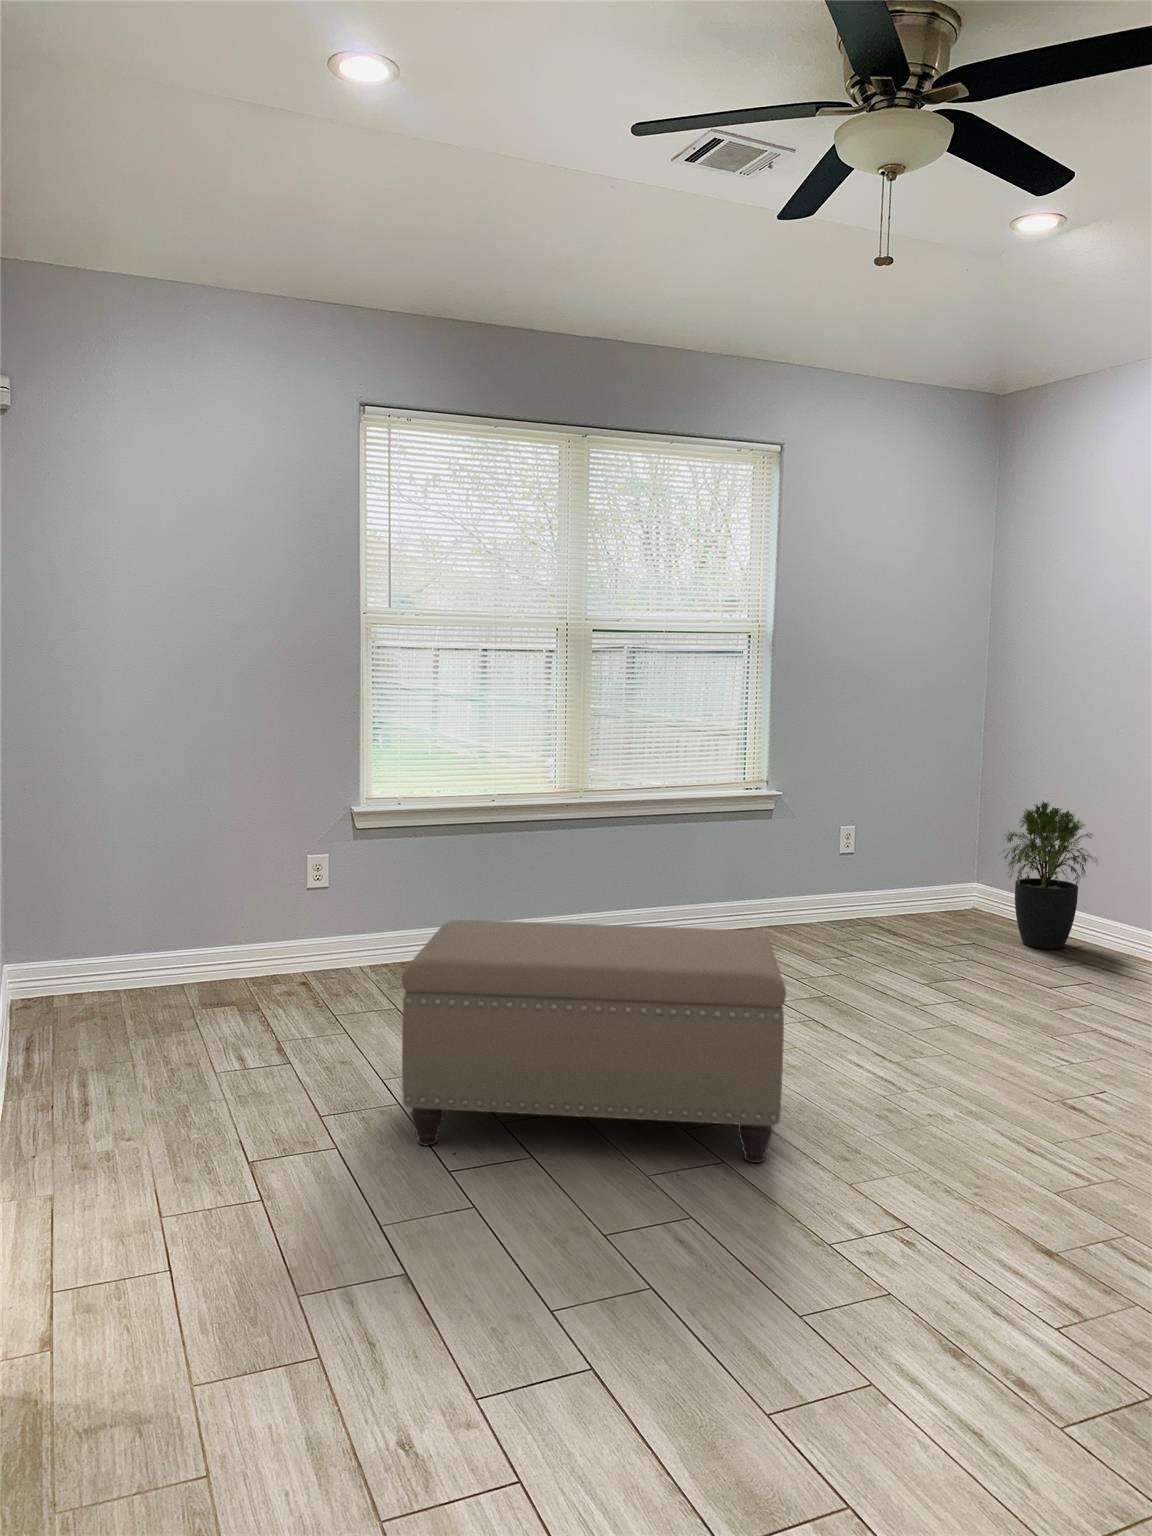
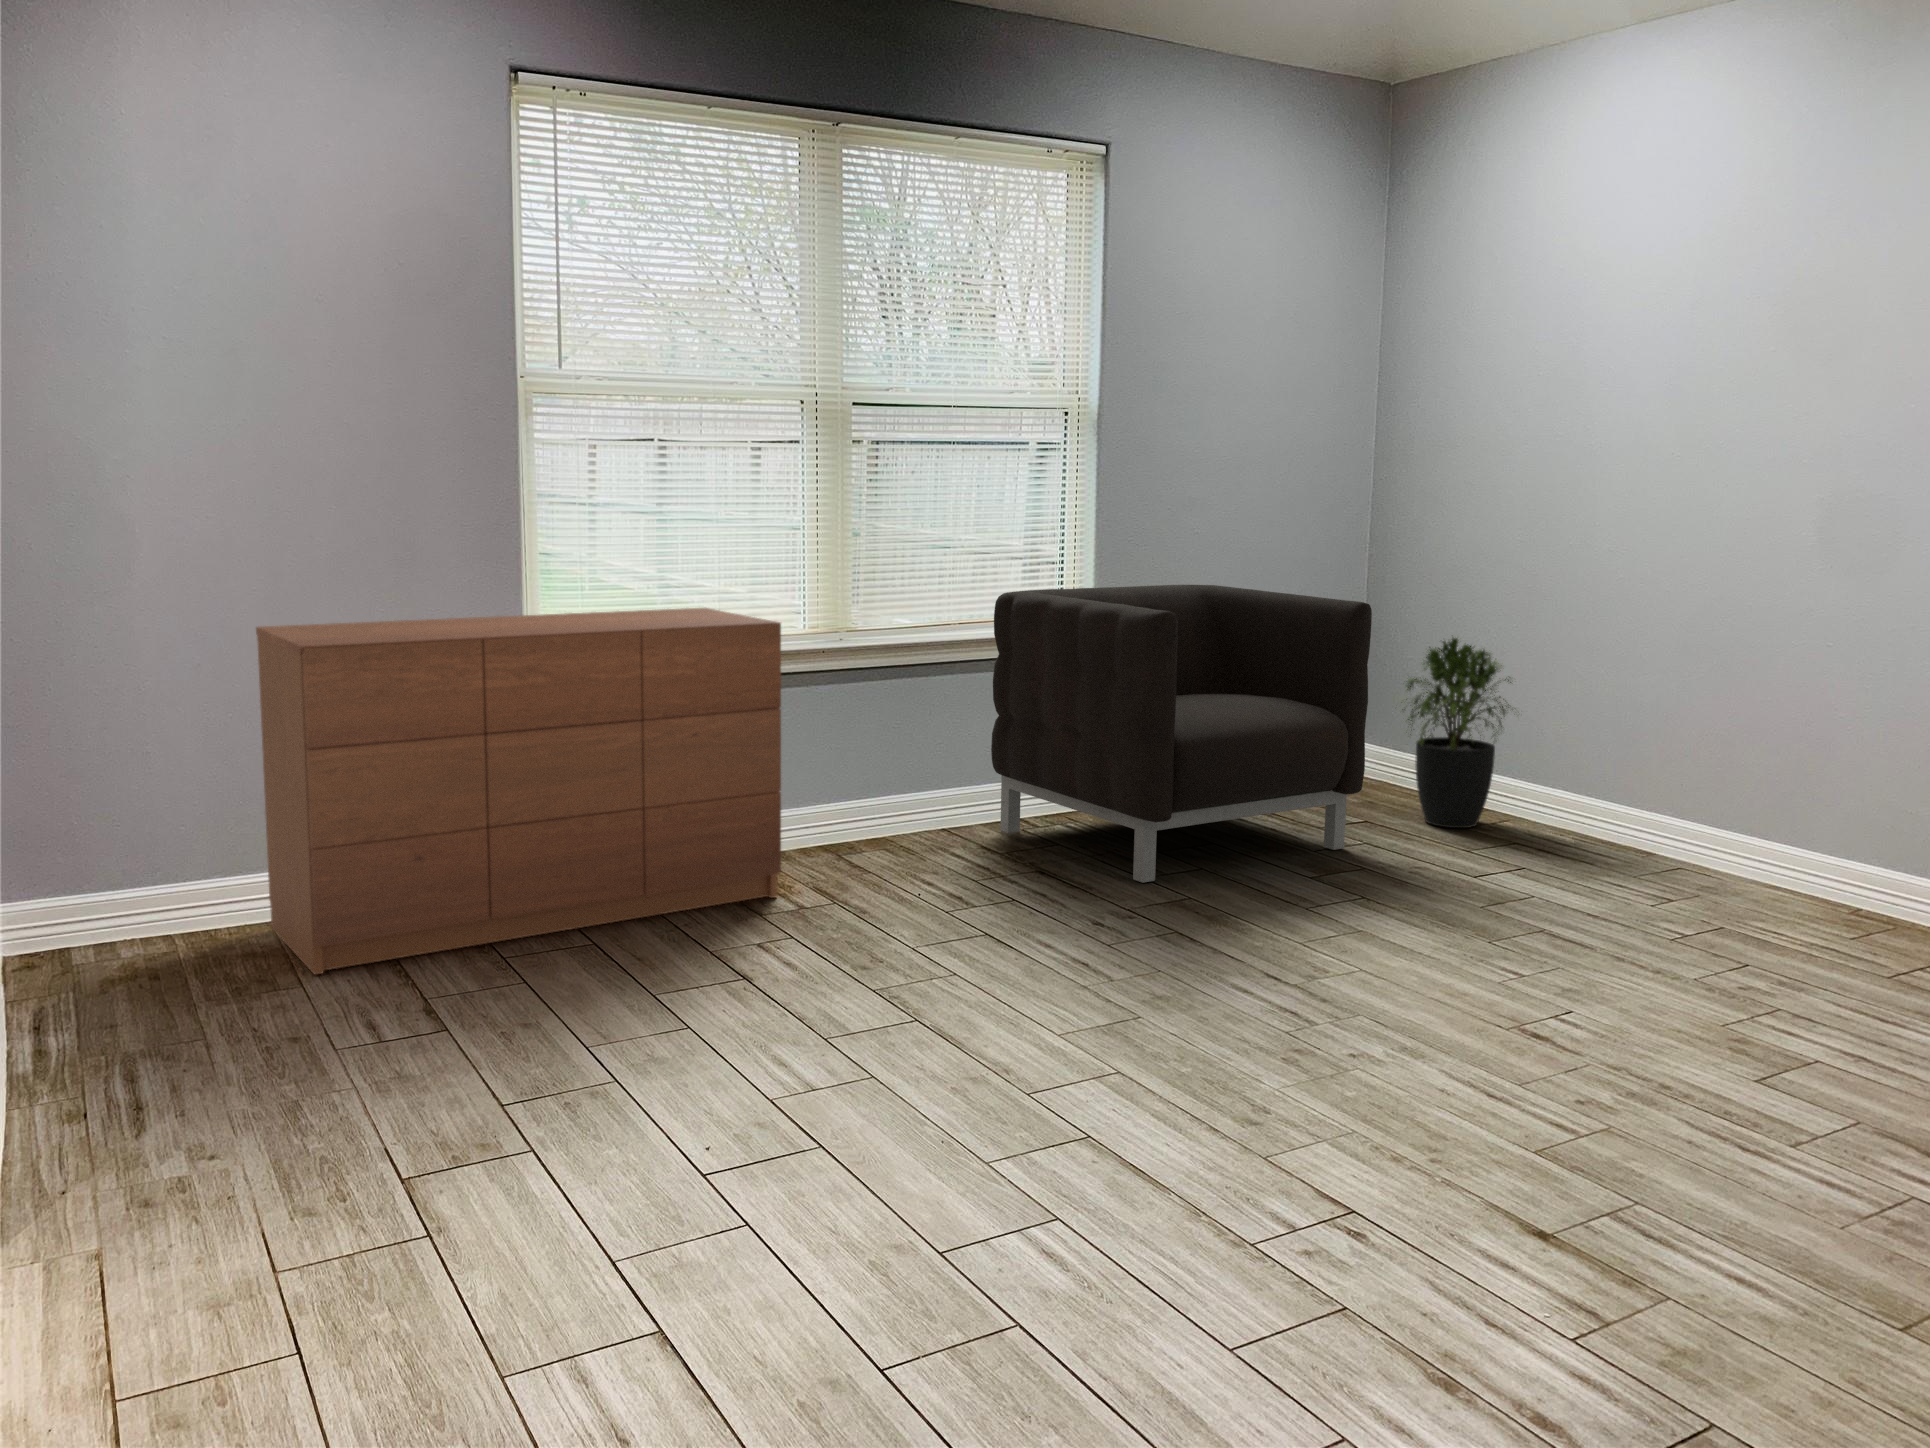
armchair: none [688,760,974,981] -> present [991,585,1372,883]
dresser: none [179,773,531,1022] -> present [256,608,781,975]
ottoman: present [402,920,786,1163] -> none [628,815,1178,1140]

